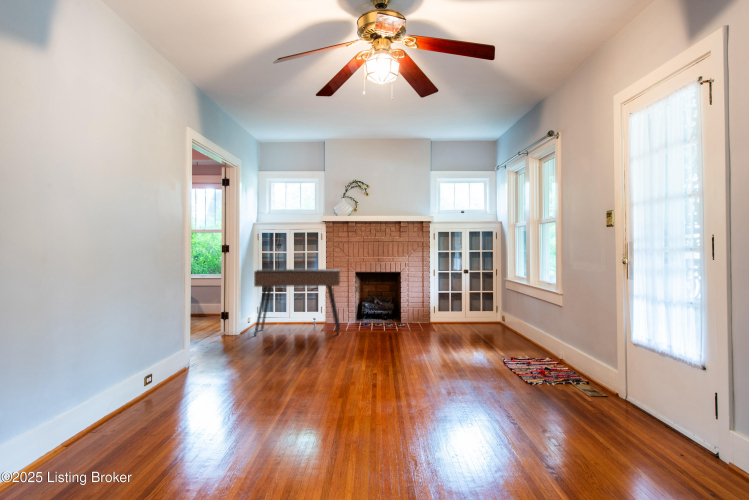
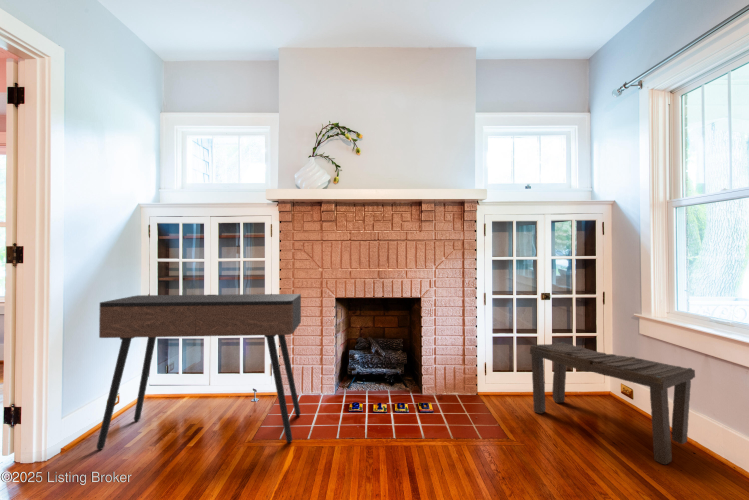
bench: none [454,294,518,338] -> present [530,342,695,464]

